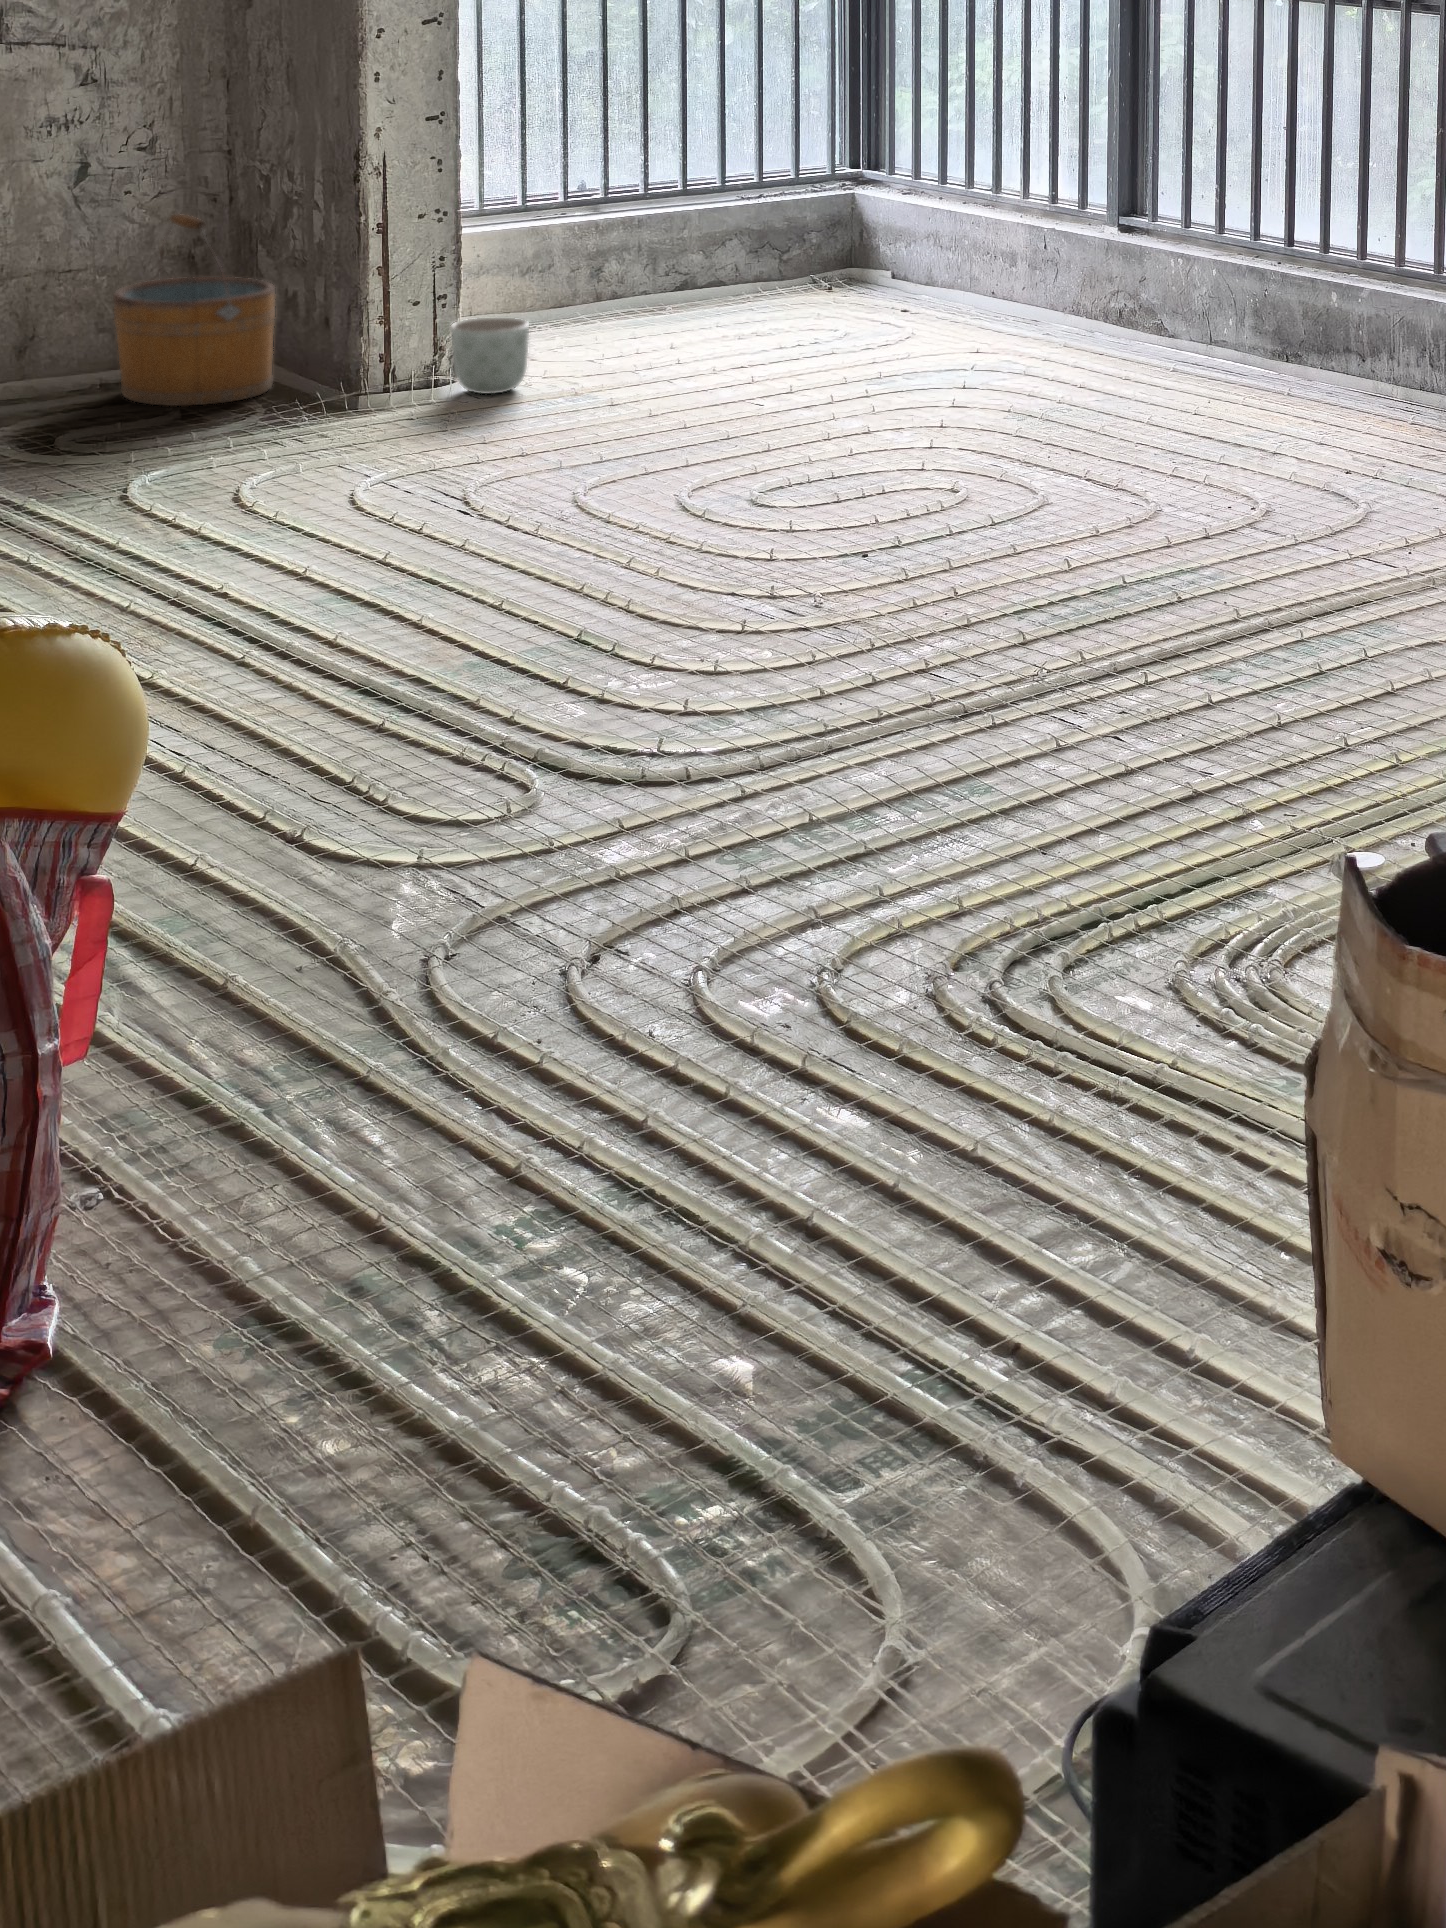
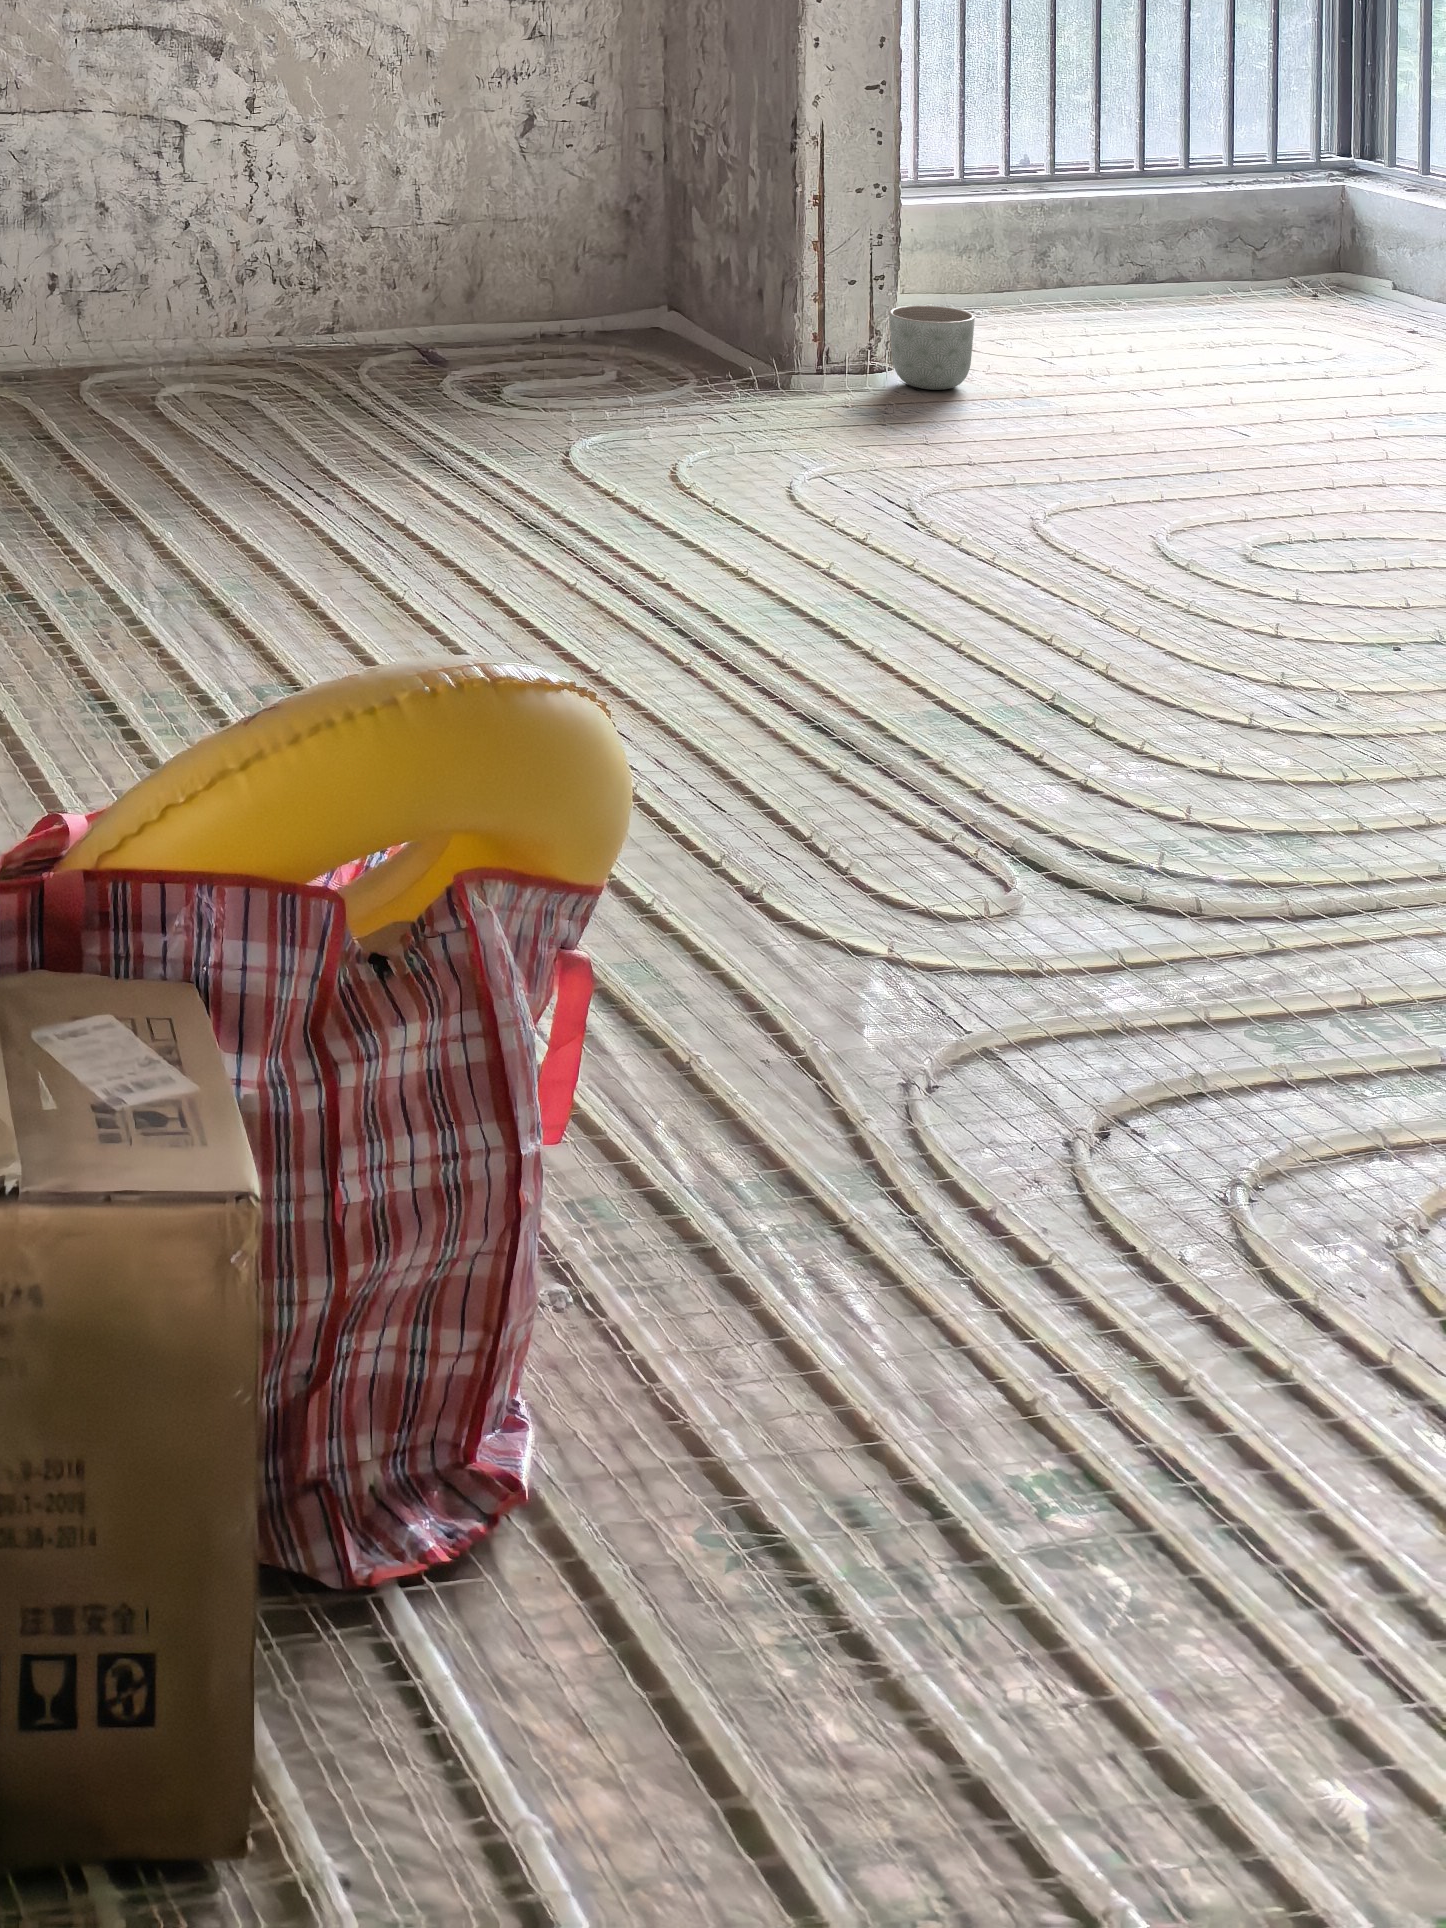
bucket: present [113,214,275,406] -> none [555,175,709,372]

